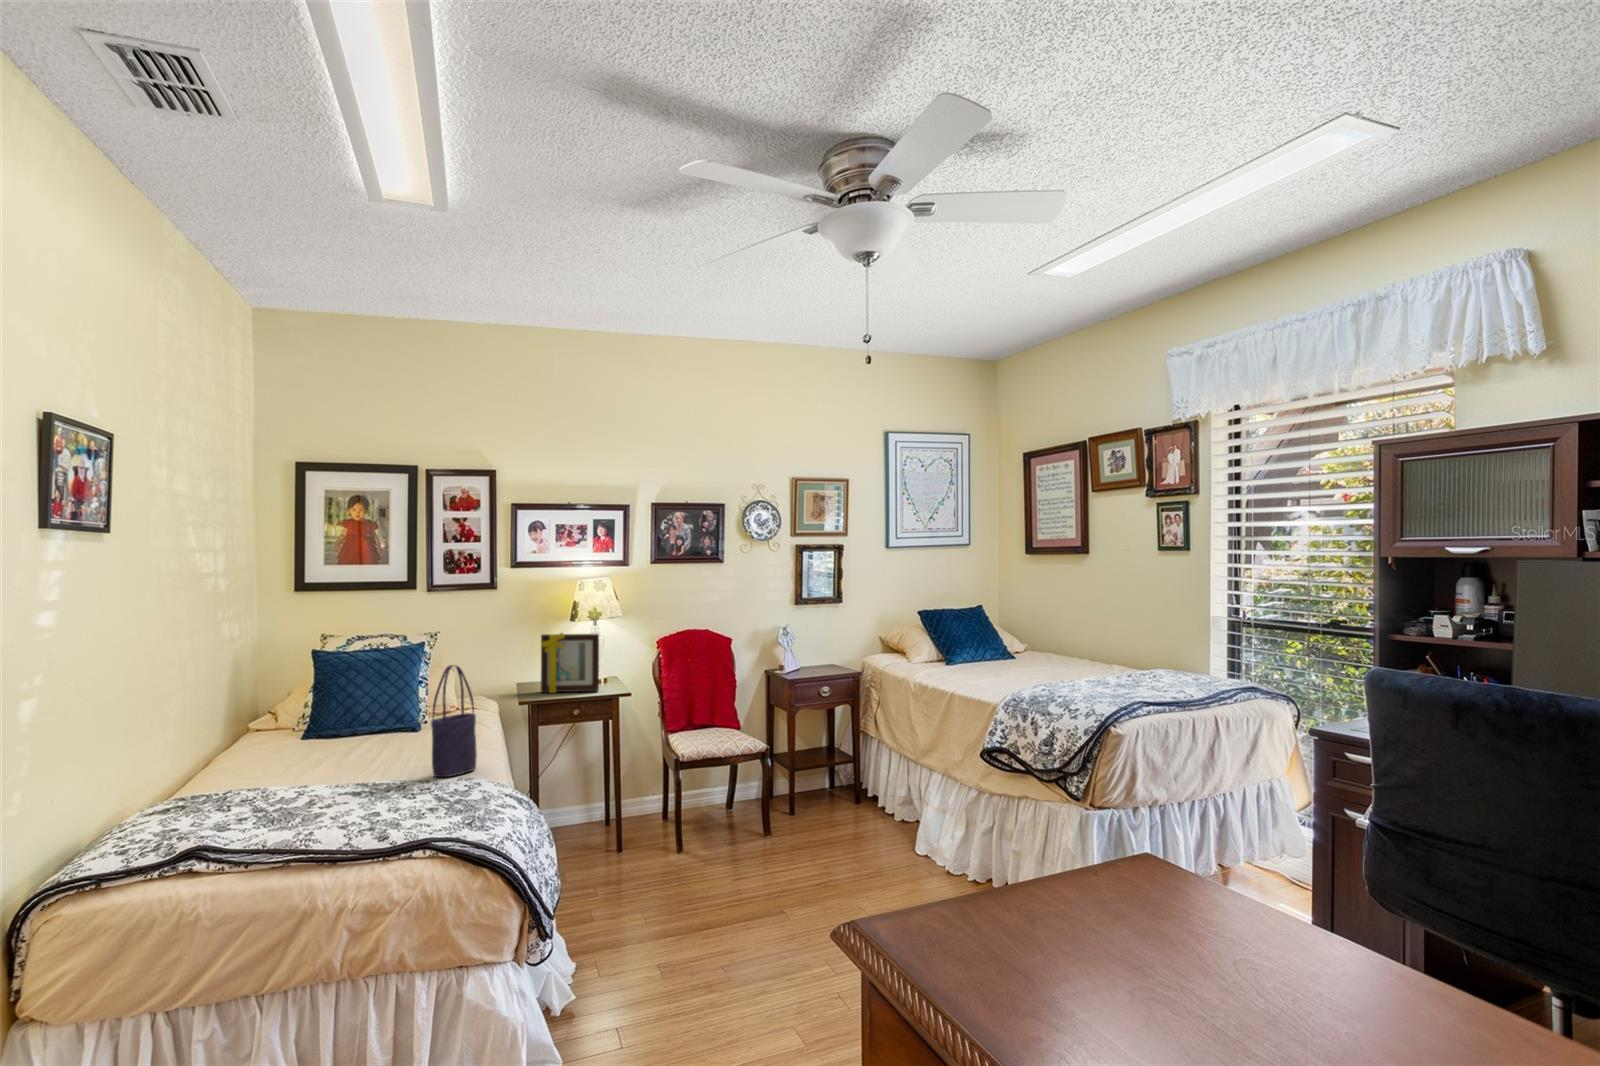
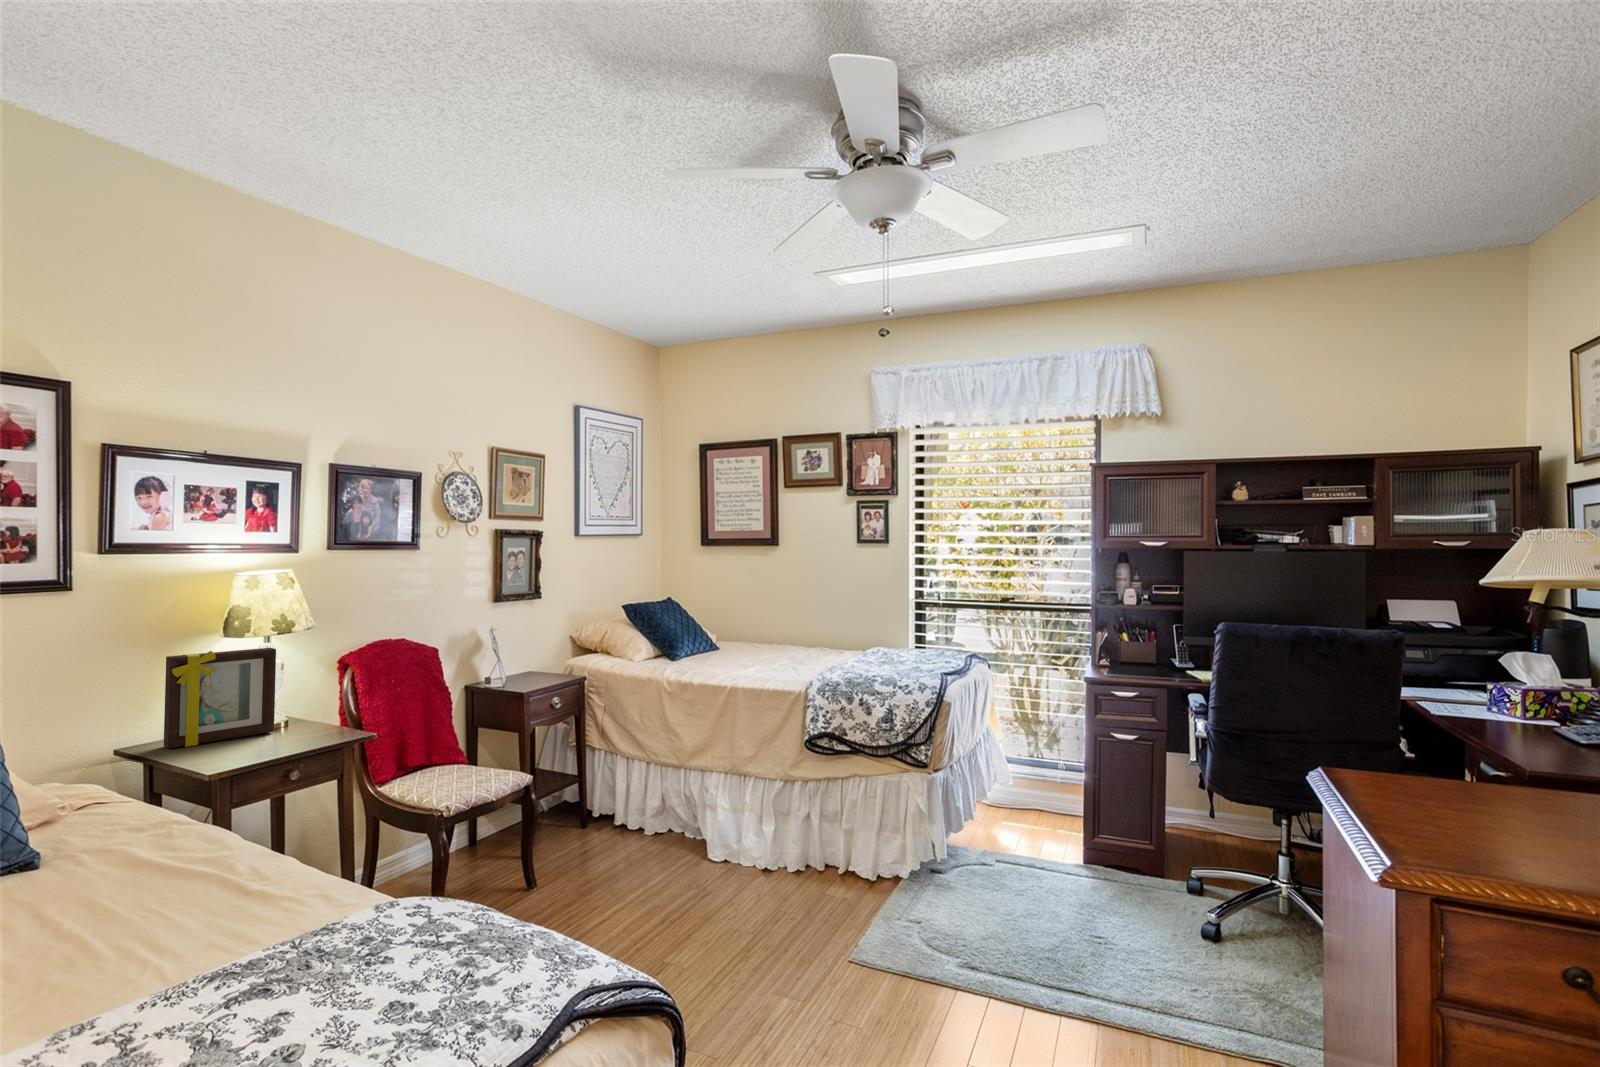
tote bag: present [431,665,477,777] -> none [281,758,359,1027]

